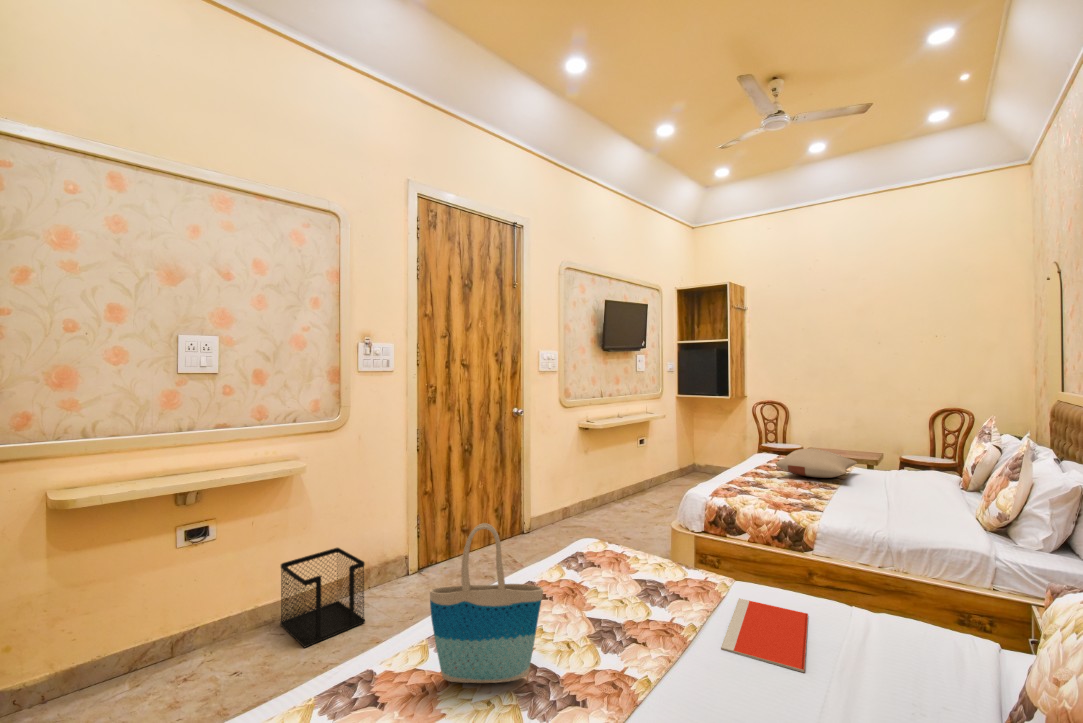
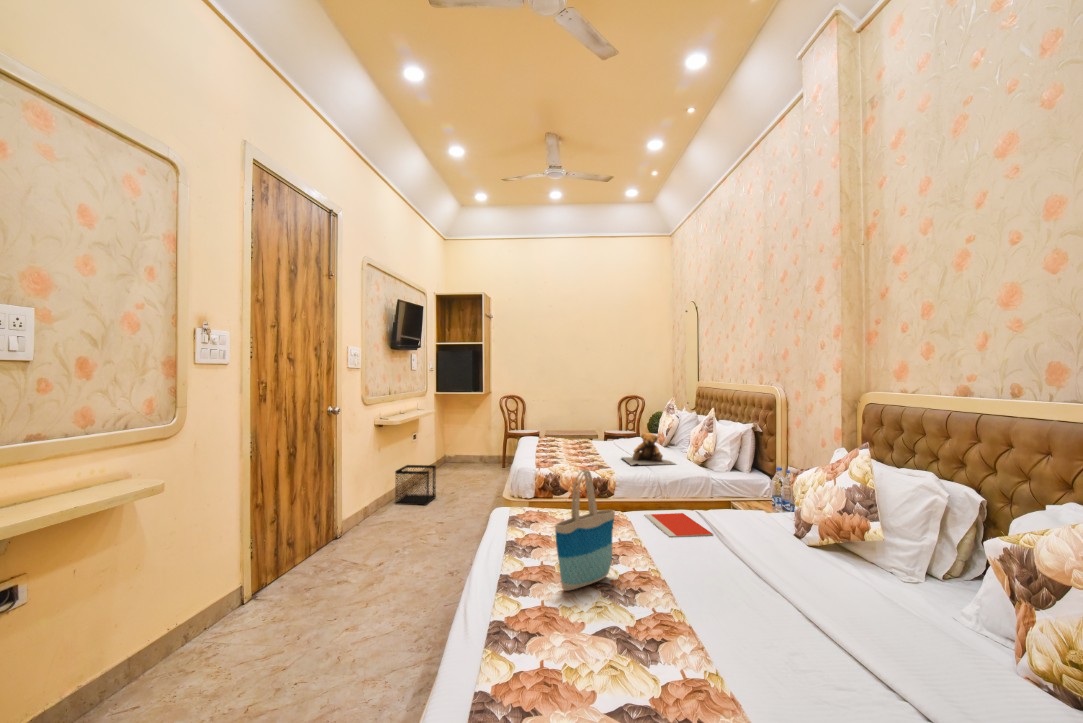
pillow: present [776,449,857,478] -> none [560,428,607,448]
teddy bear: none [853,469,943,525] -> present [622,433,675,465]
wastebasket: present [280,548,365,647] -> present [395,465,436,505]

